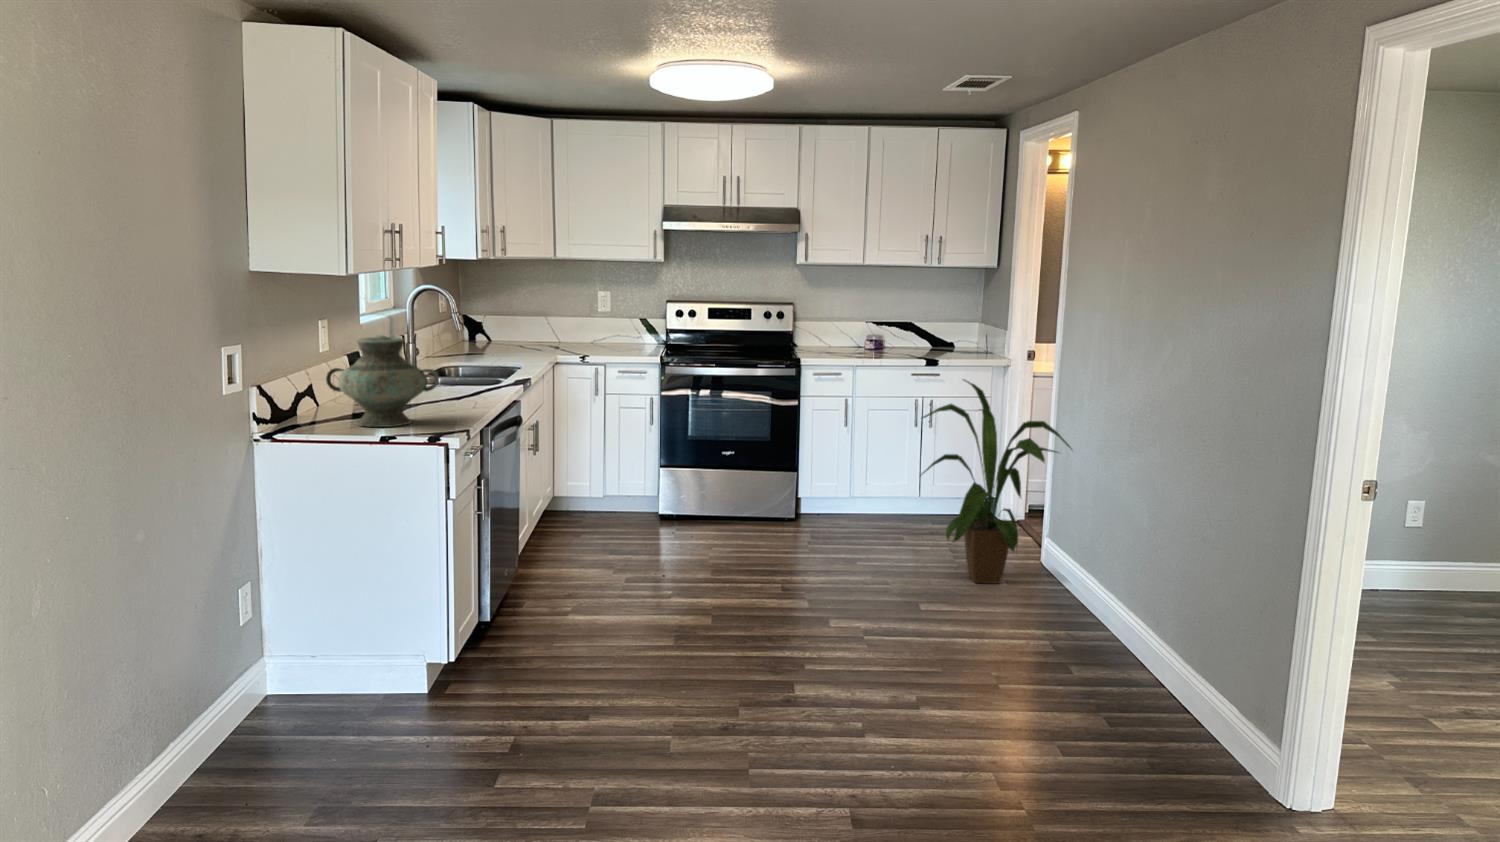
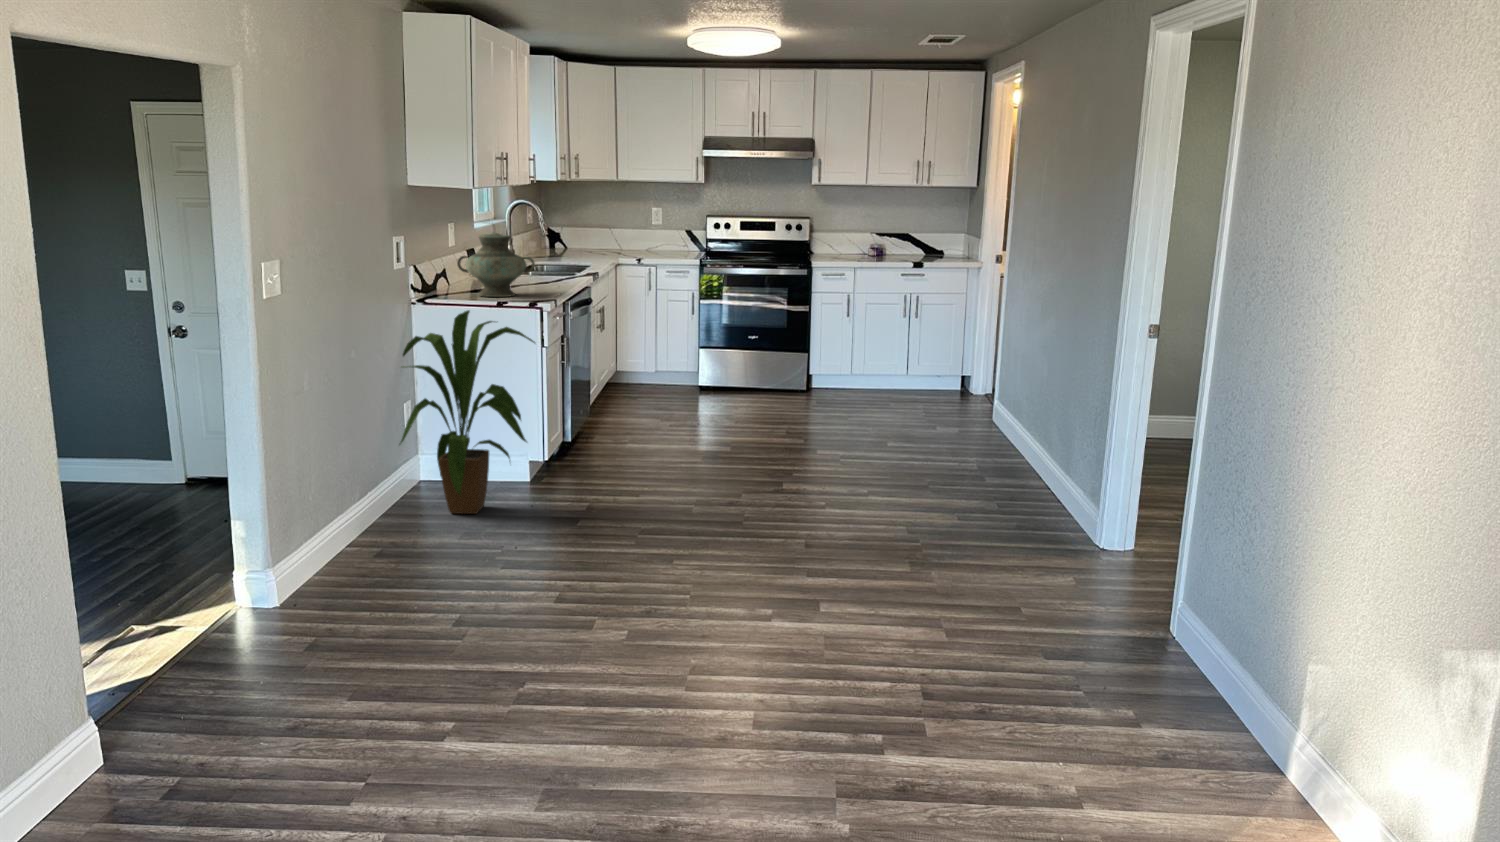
house plant: present [923,380,1071,584] -> present [400,310,535,514]

